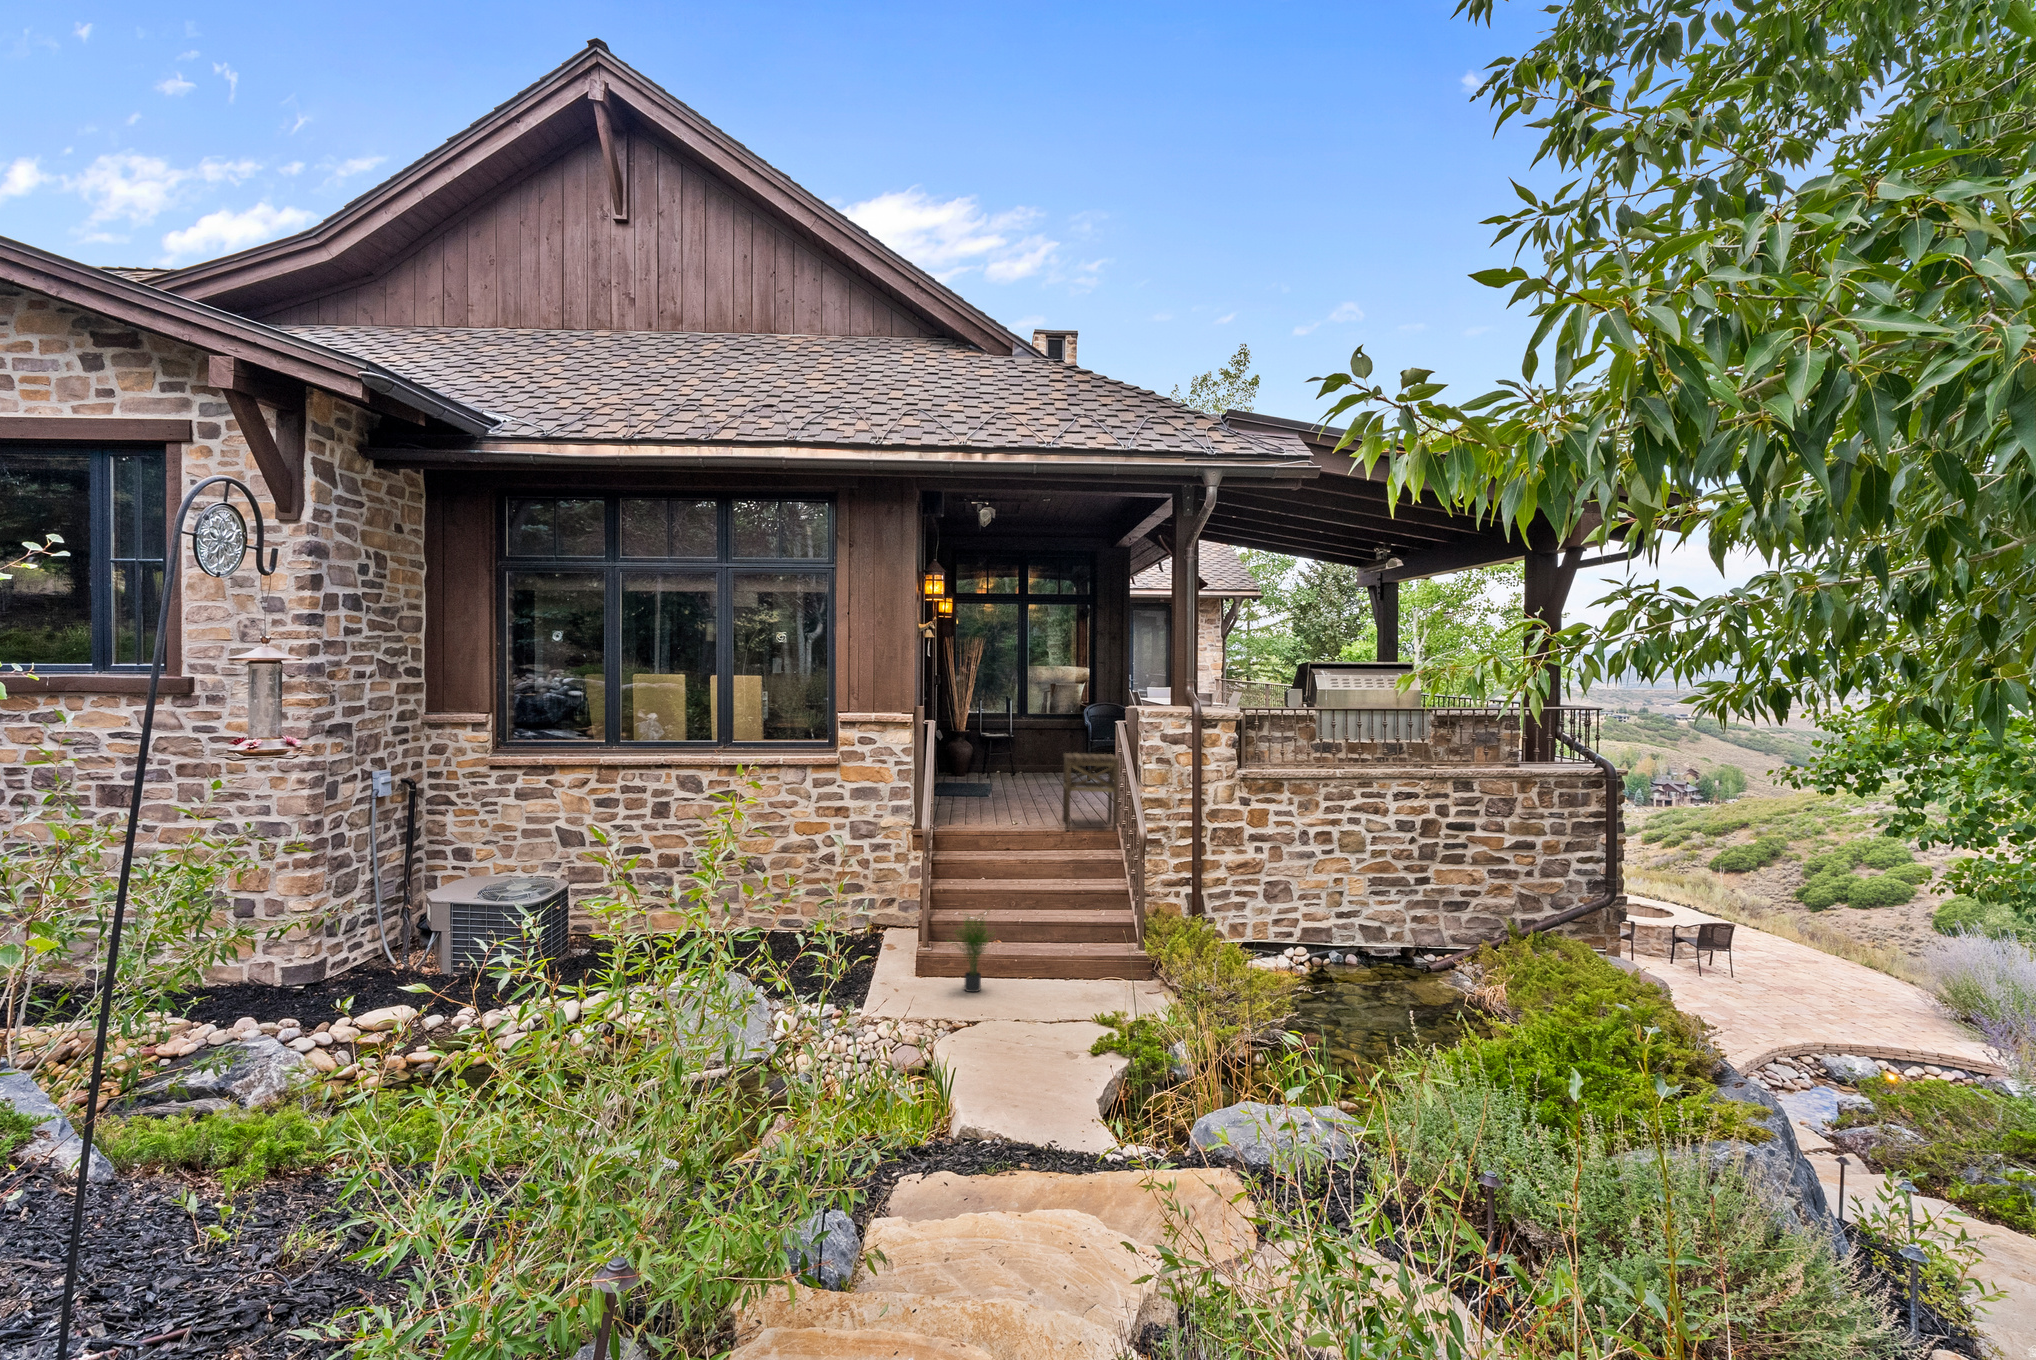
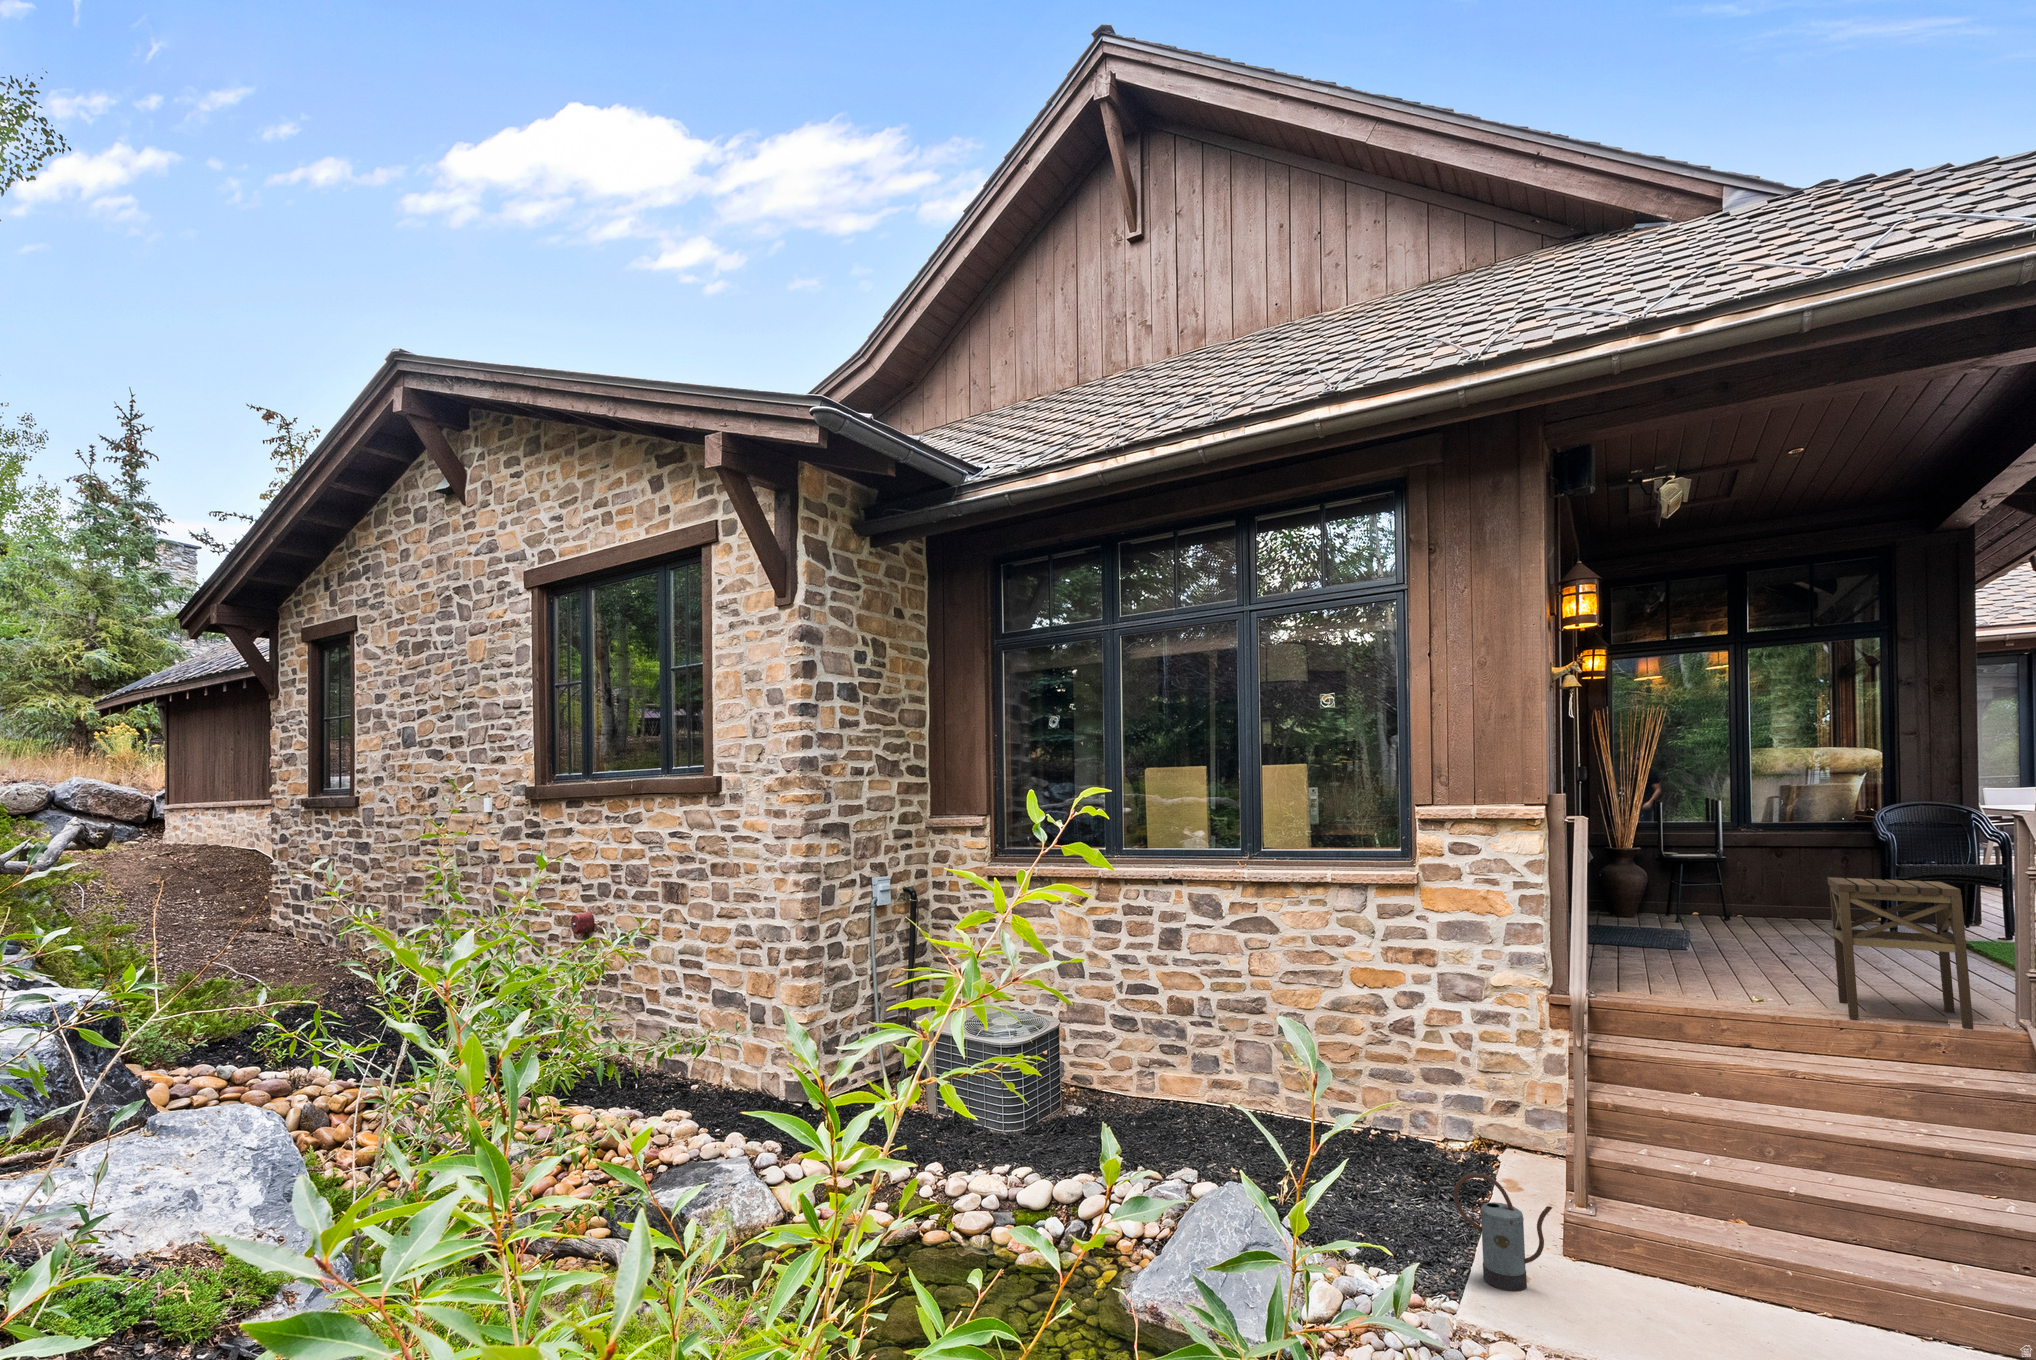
potted plant: present [953,914,989,992] -> none [1603,1147,1726,1314]
watering can: none [863,936,917,998] -> present [1454,1173,1552,1291]

